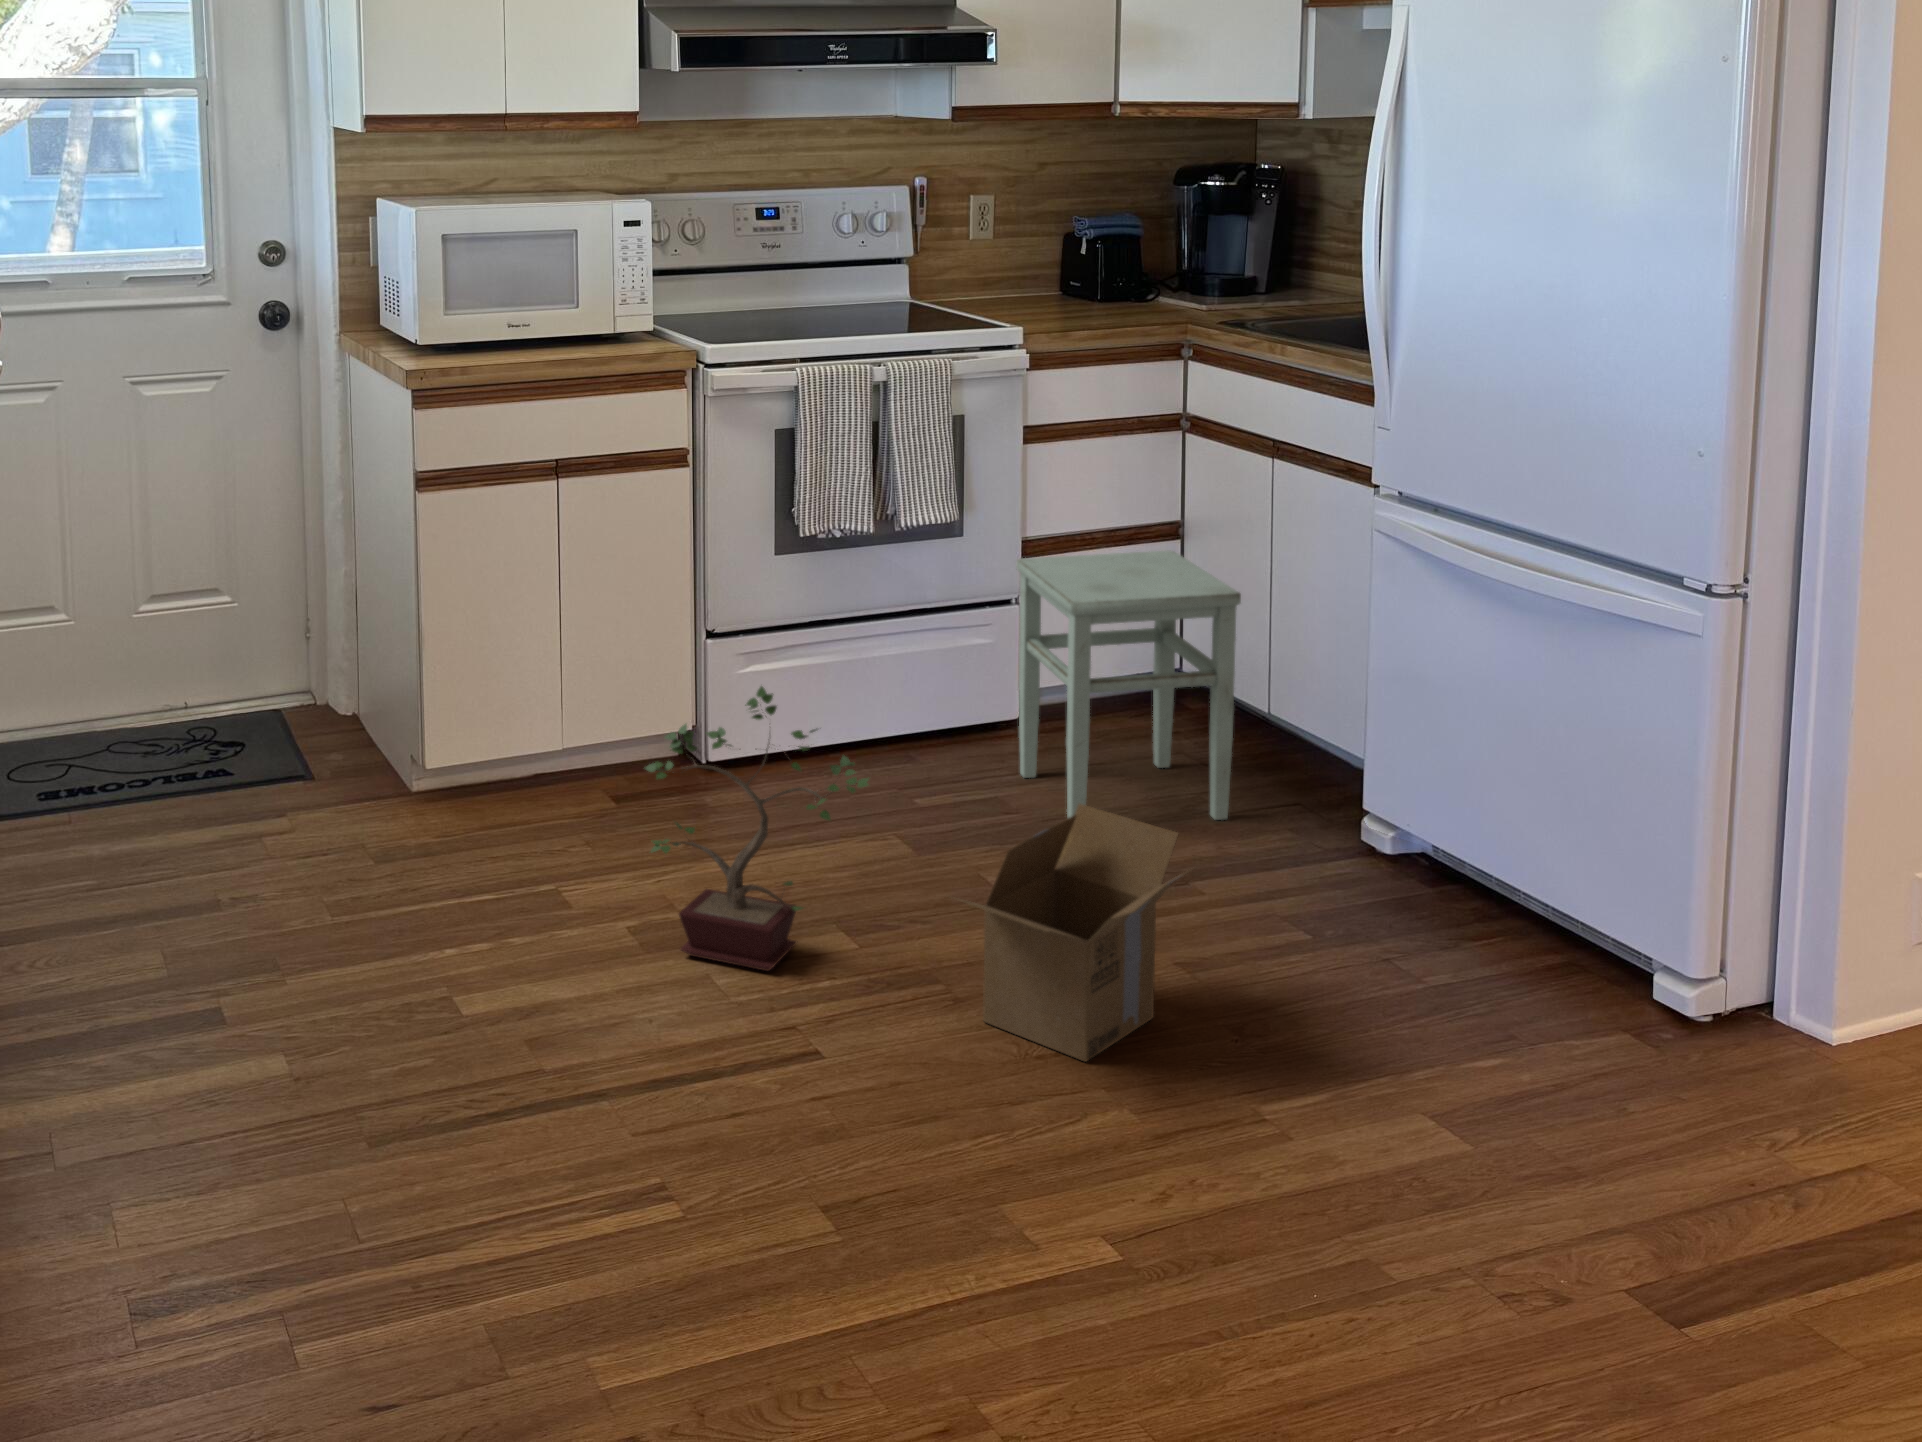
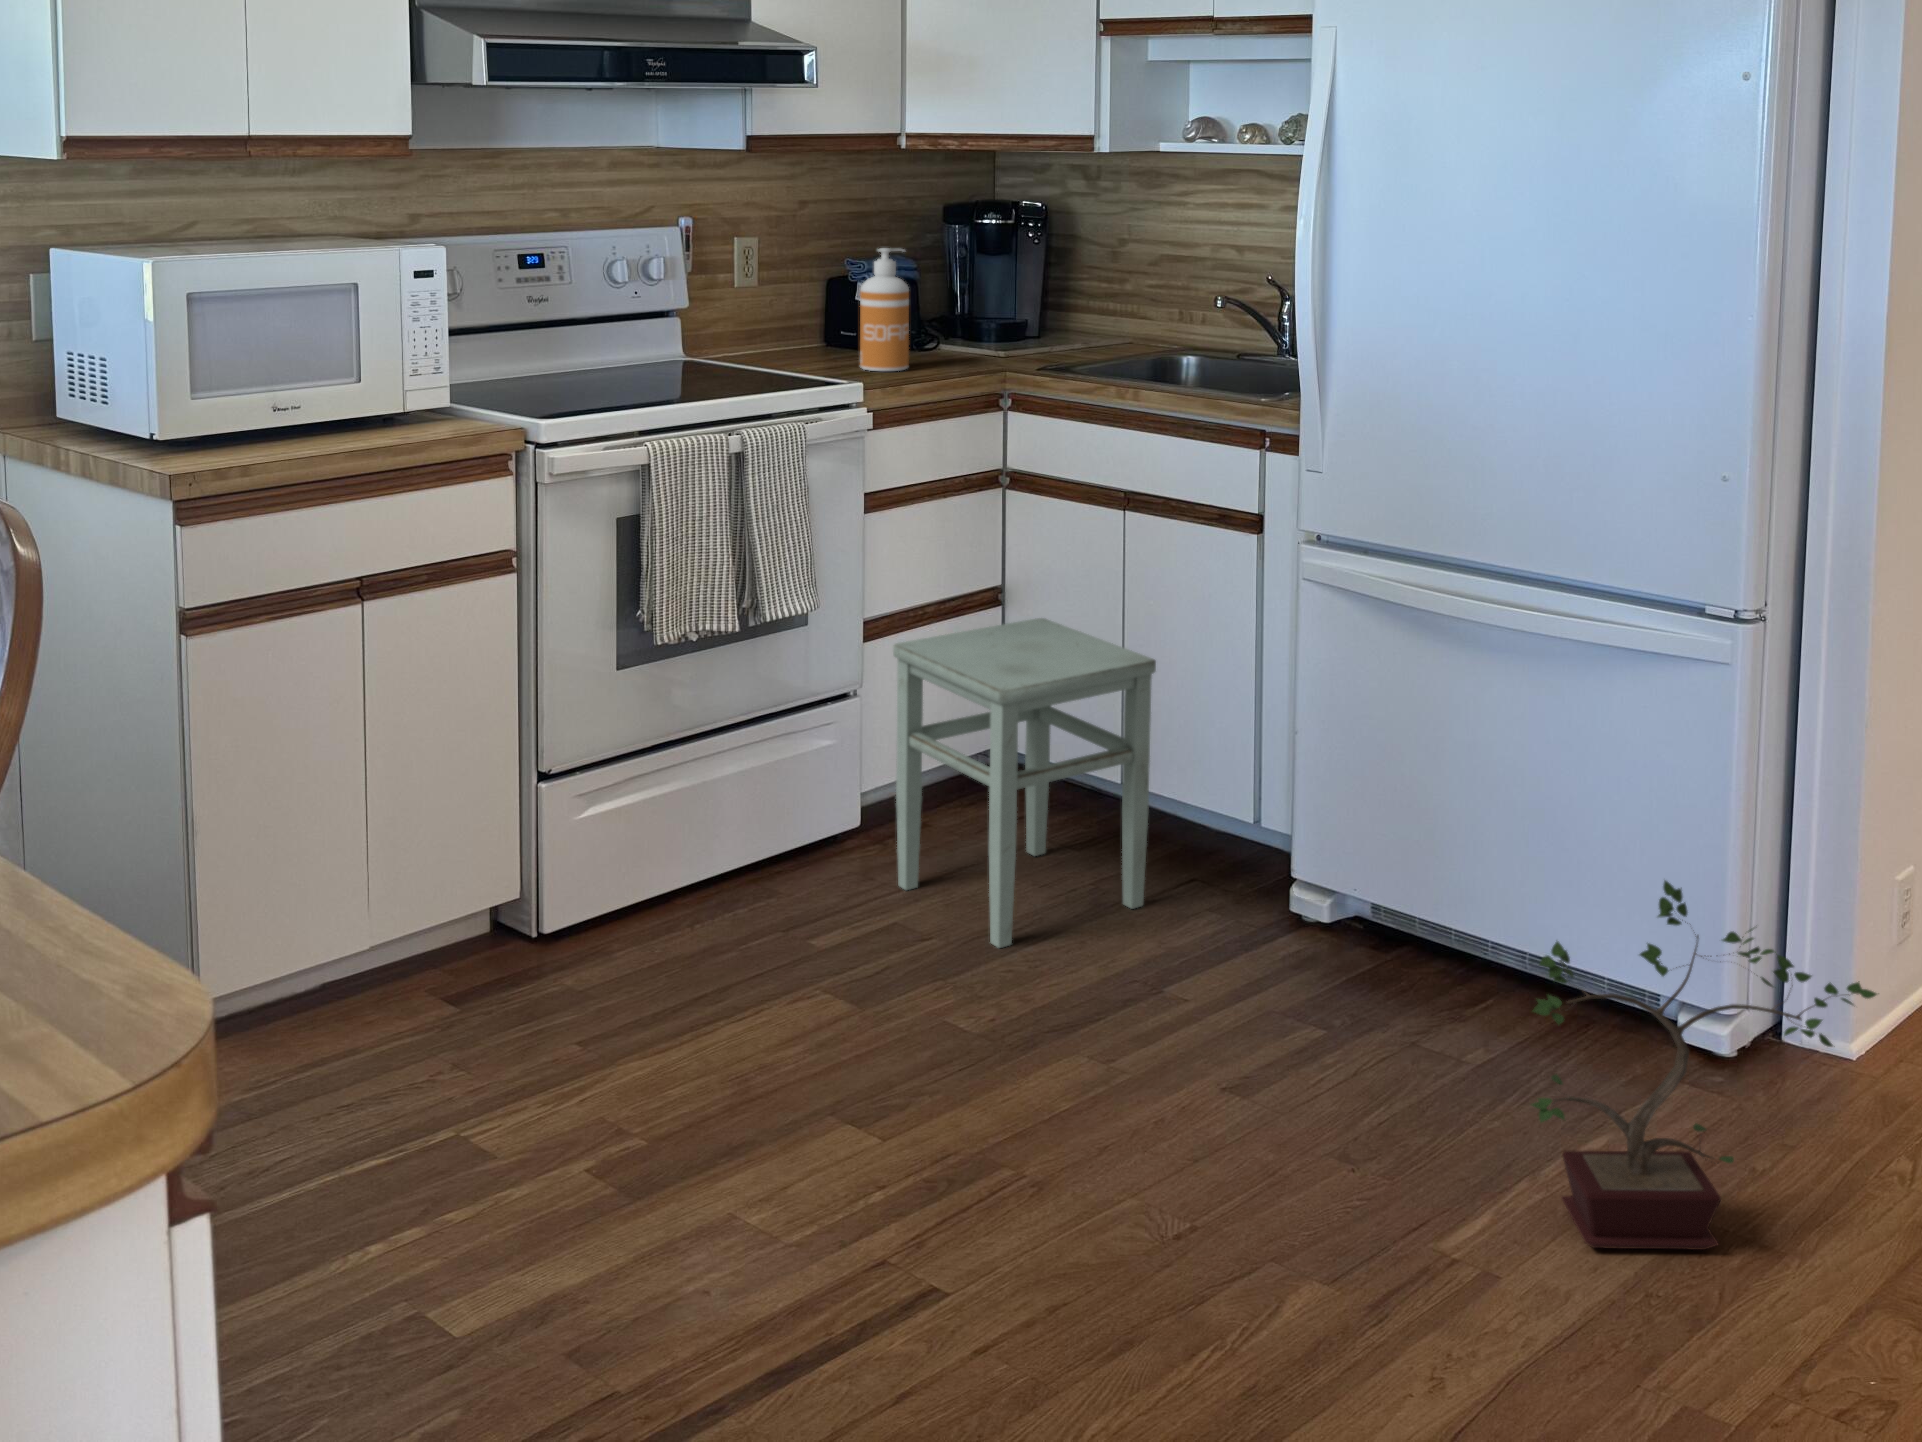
soap dispenser: none [1055,206,1100,320] -> present [860,248,909,371]
potted plant: present [646,686,869,971] -> present [1531,881,1877,1250]
cardboard box: present [954,803,1191,1062] -> none [1053,932,1306,1248]

